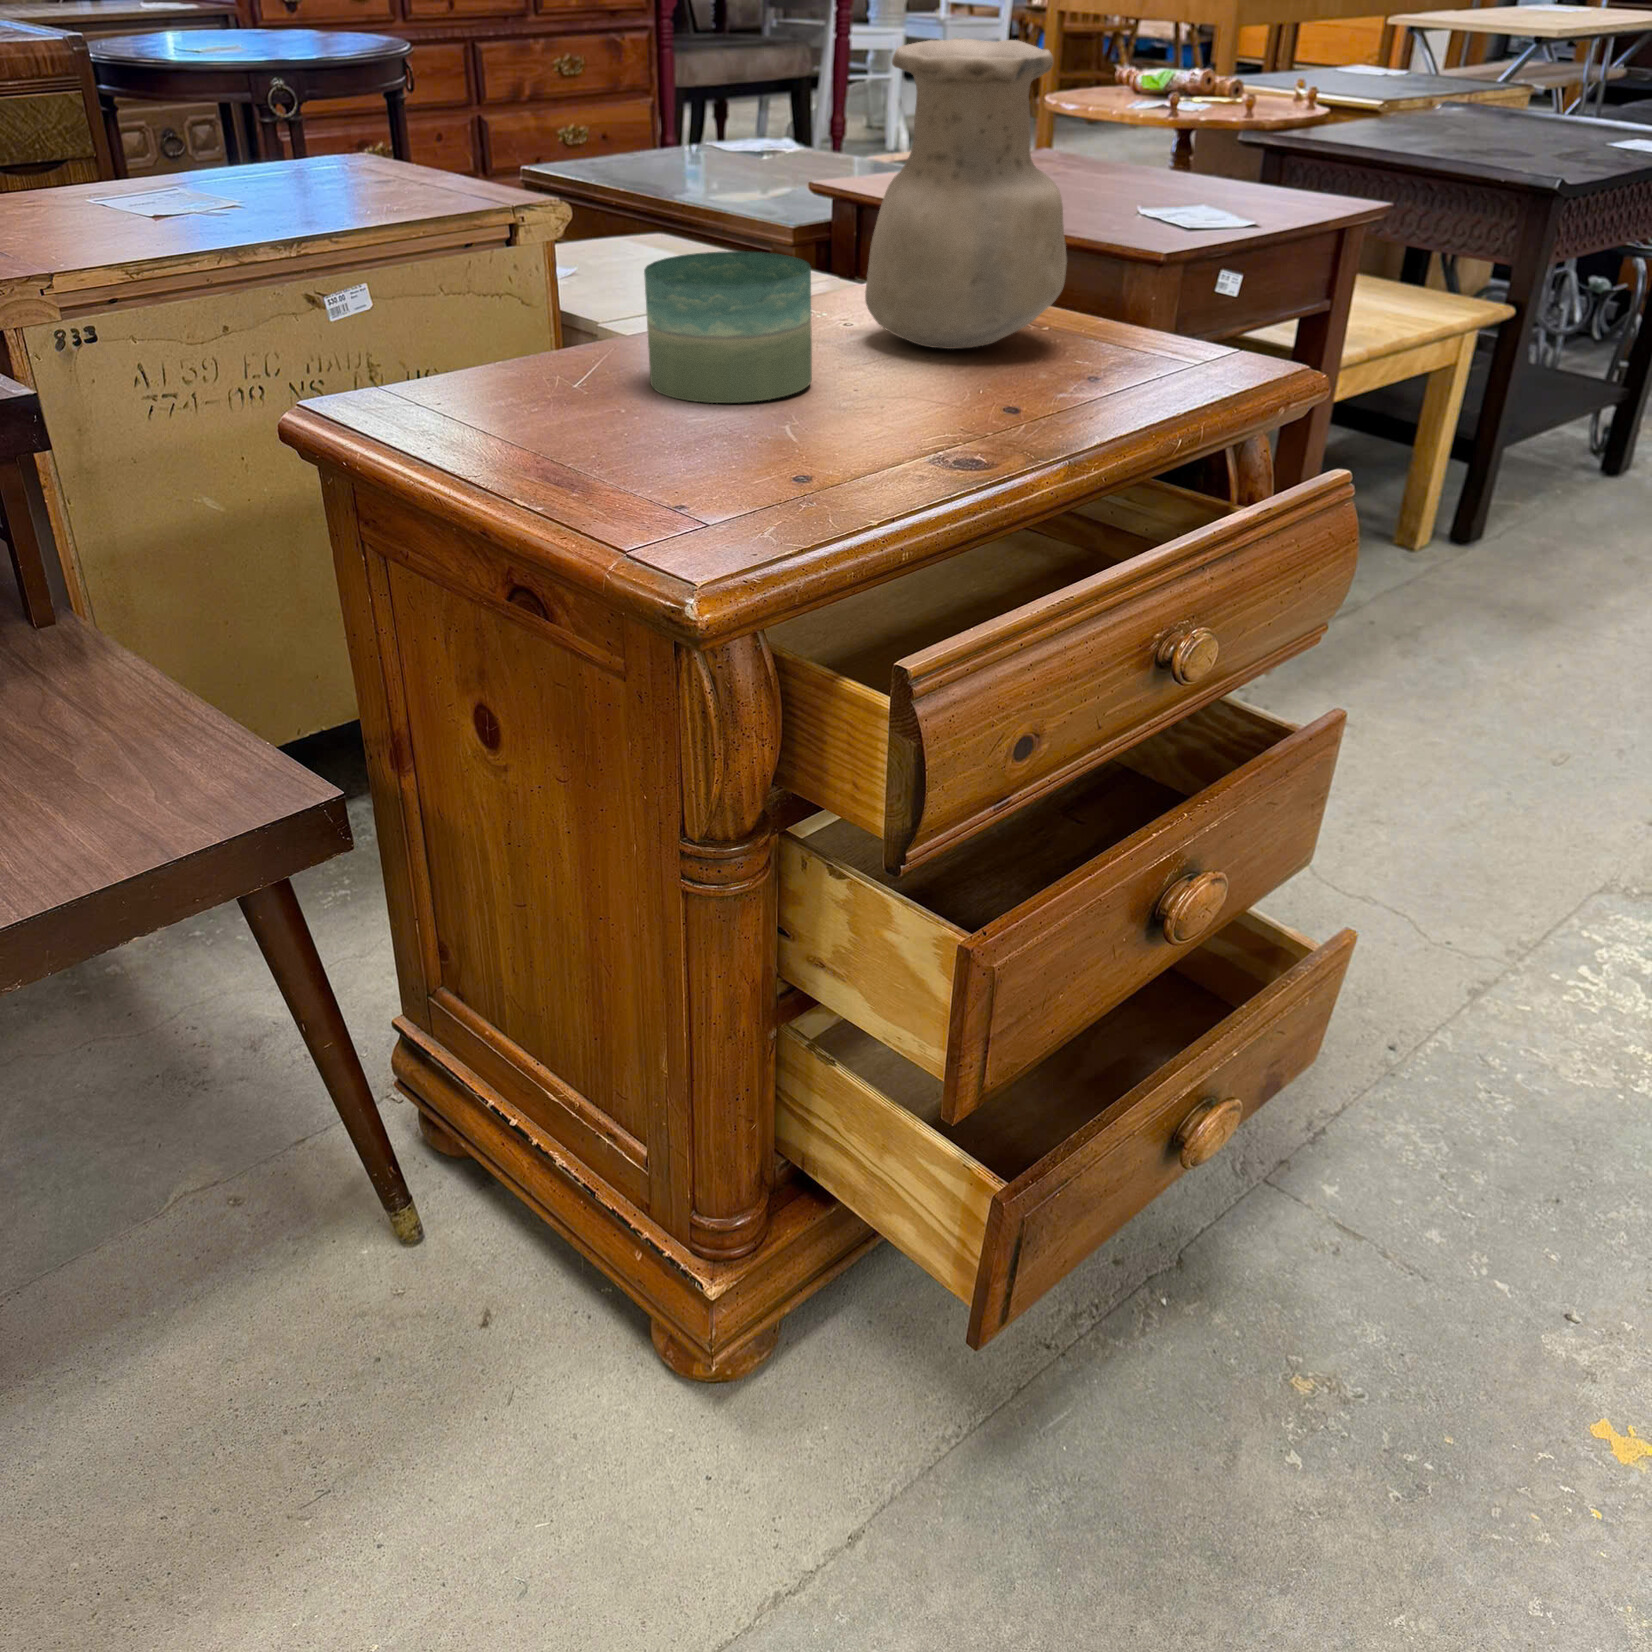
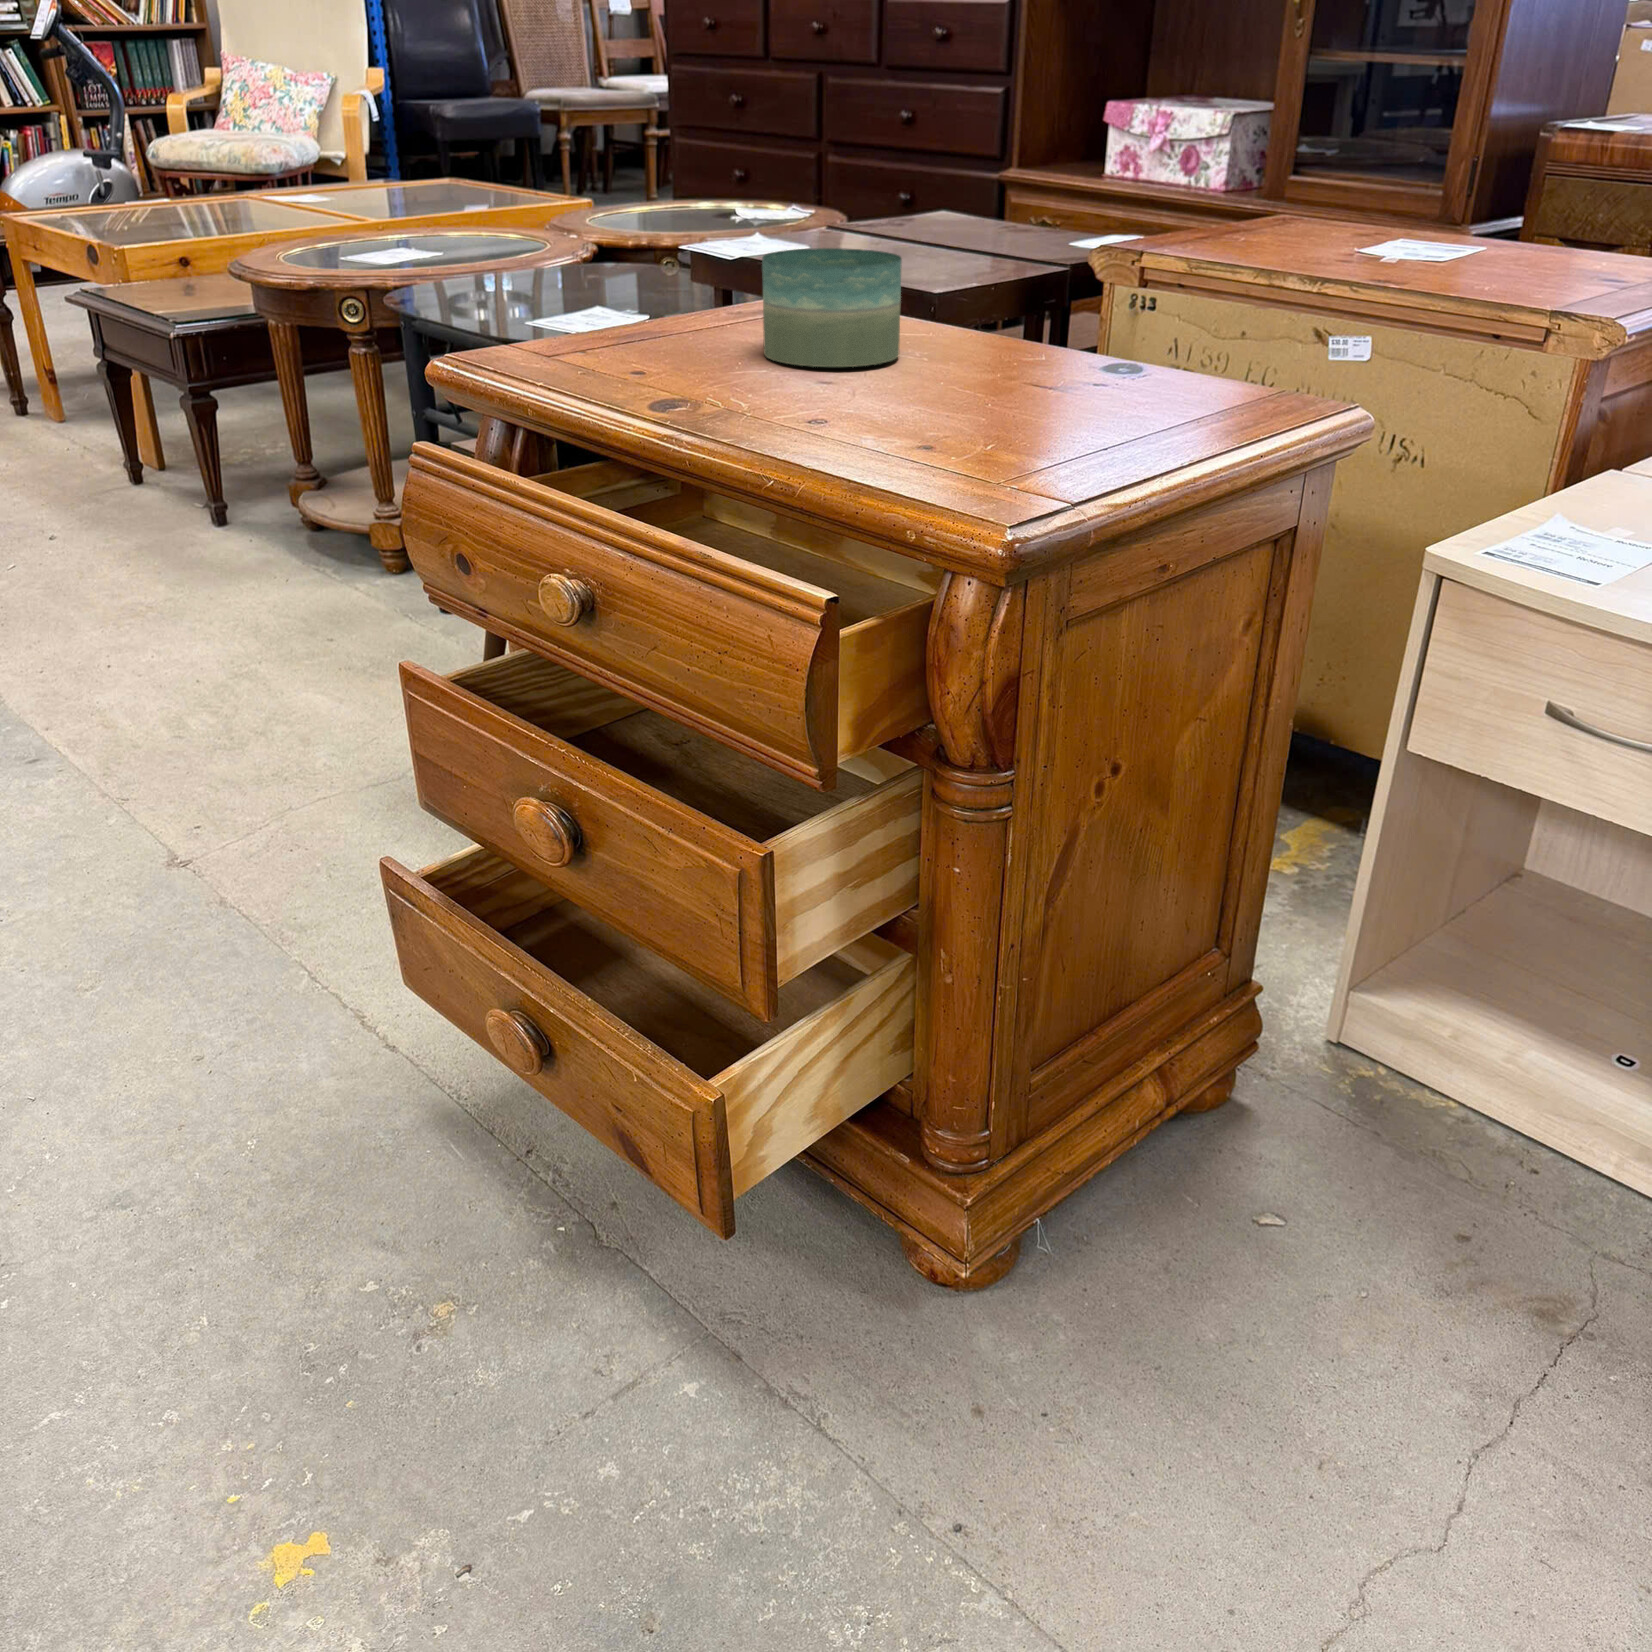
vase: present [865,39,1067,349] -> none [932,92,1148,410]

